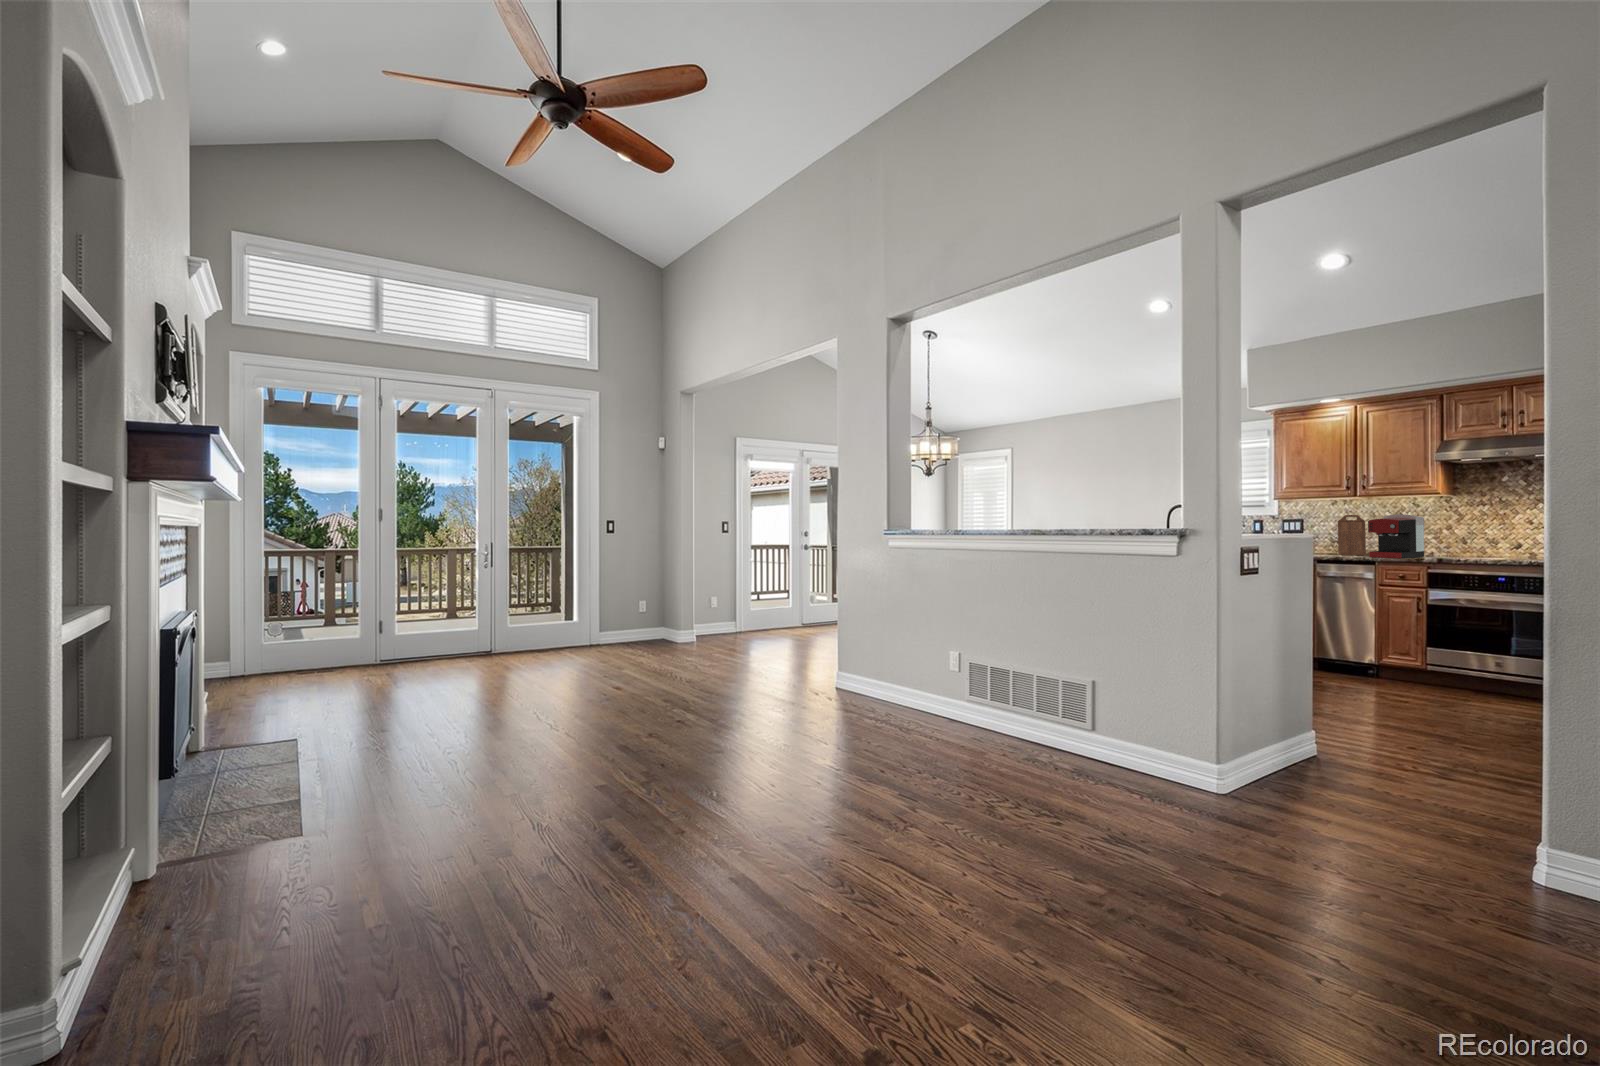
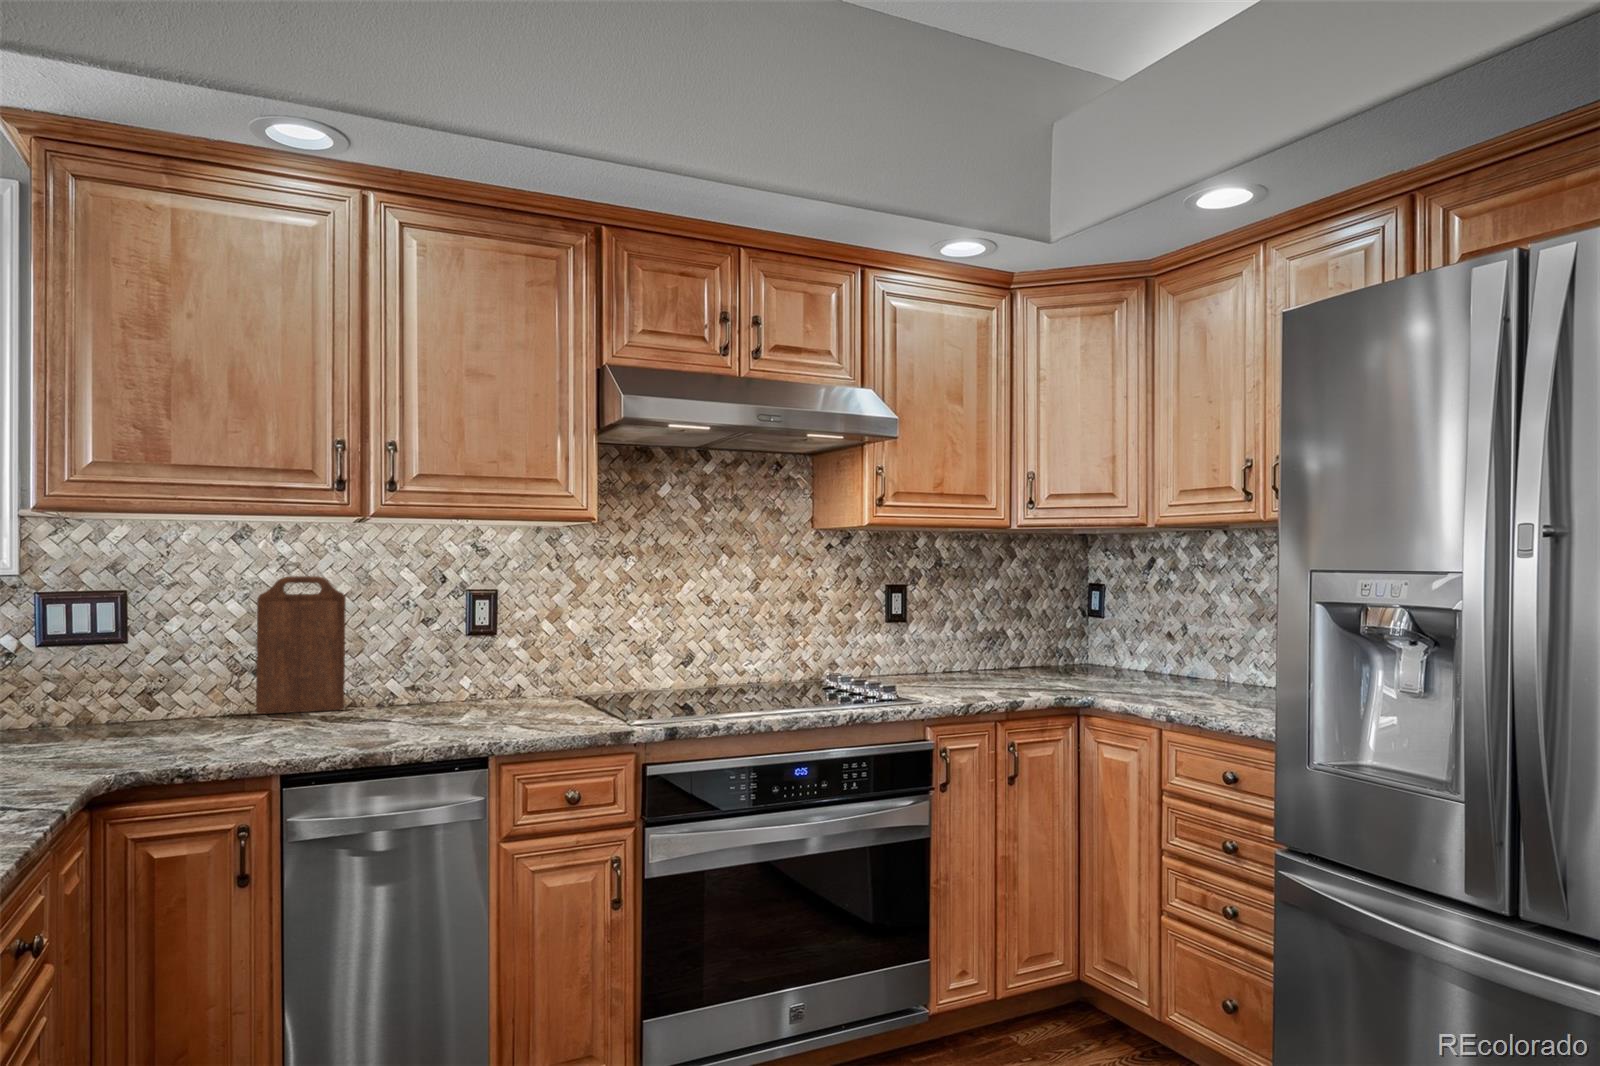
coffee maker: present [1368,514,1424,559] -> none [387,576,510,720]

